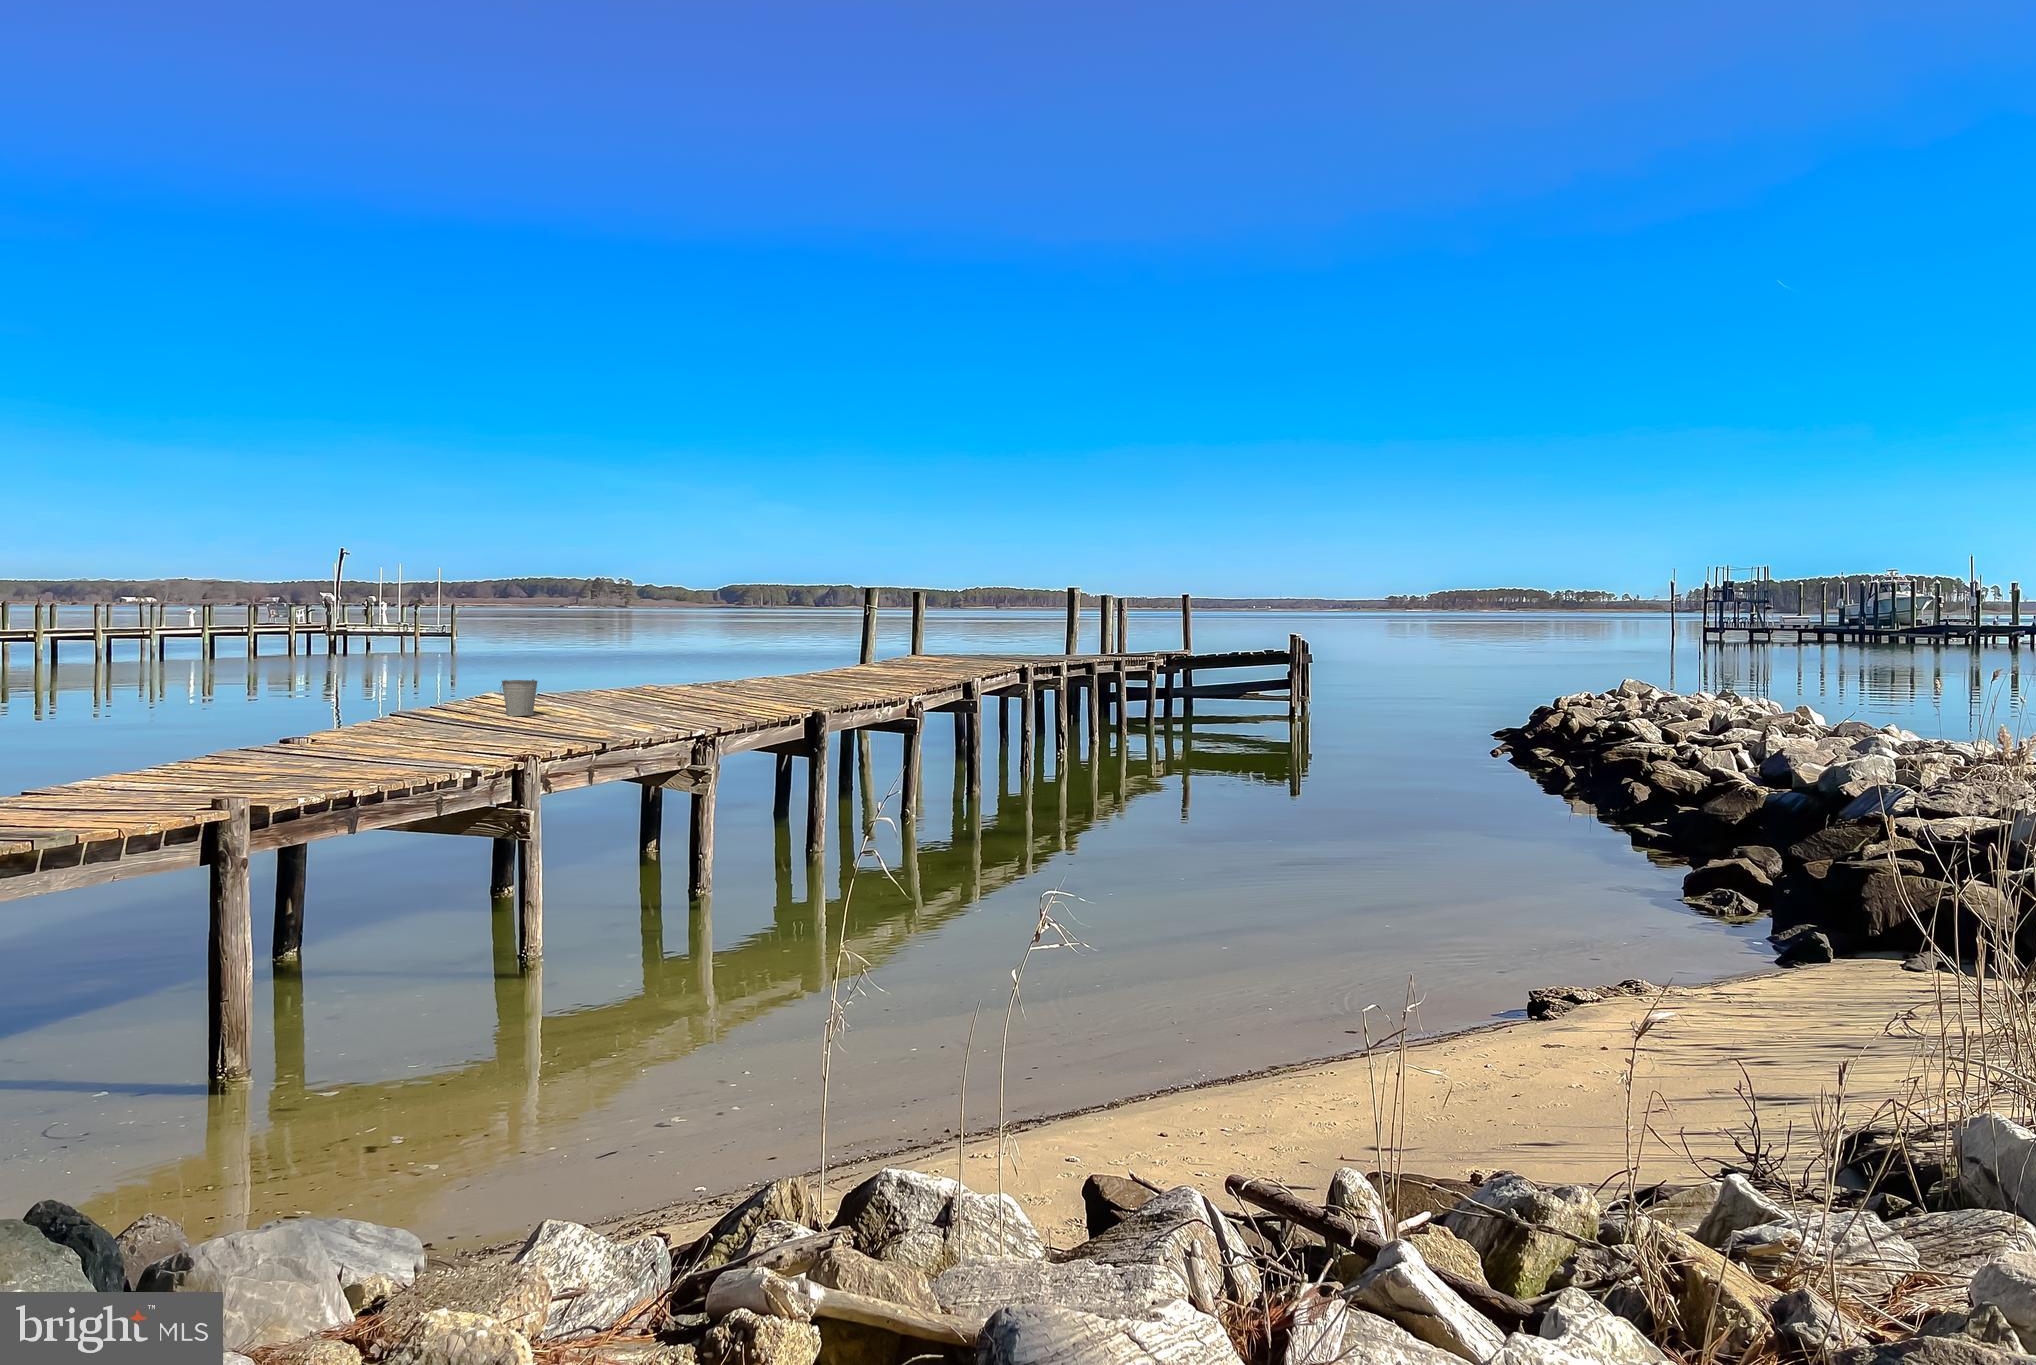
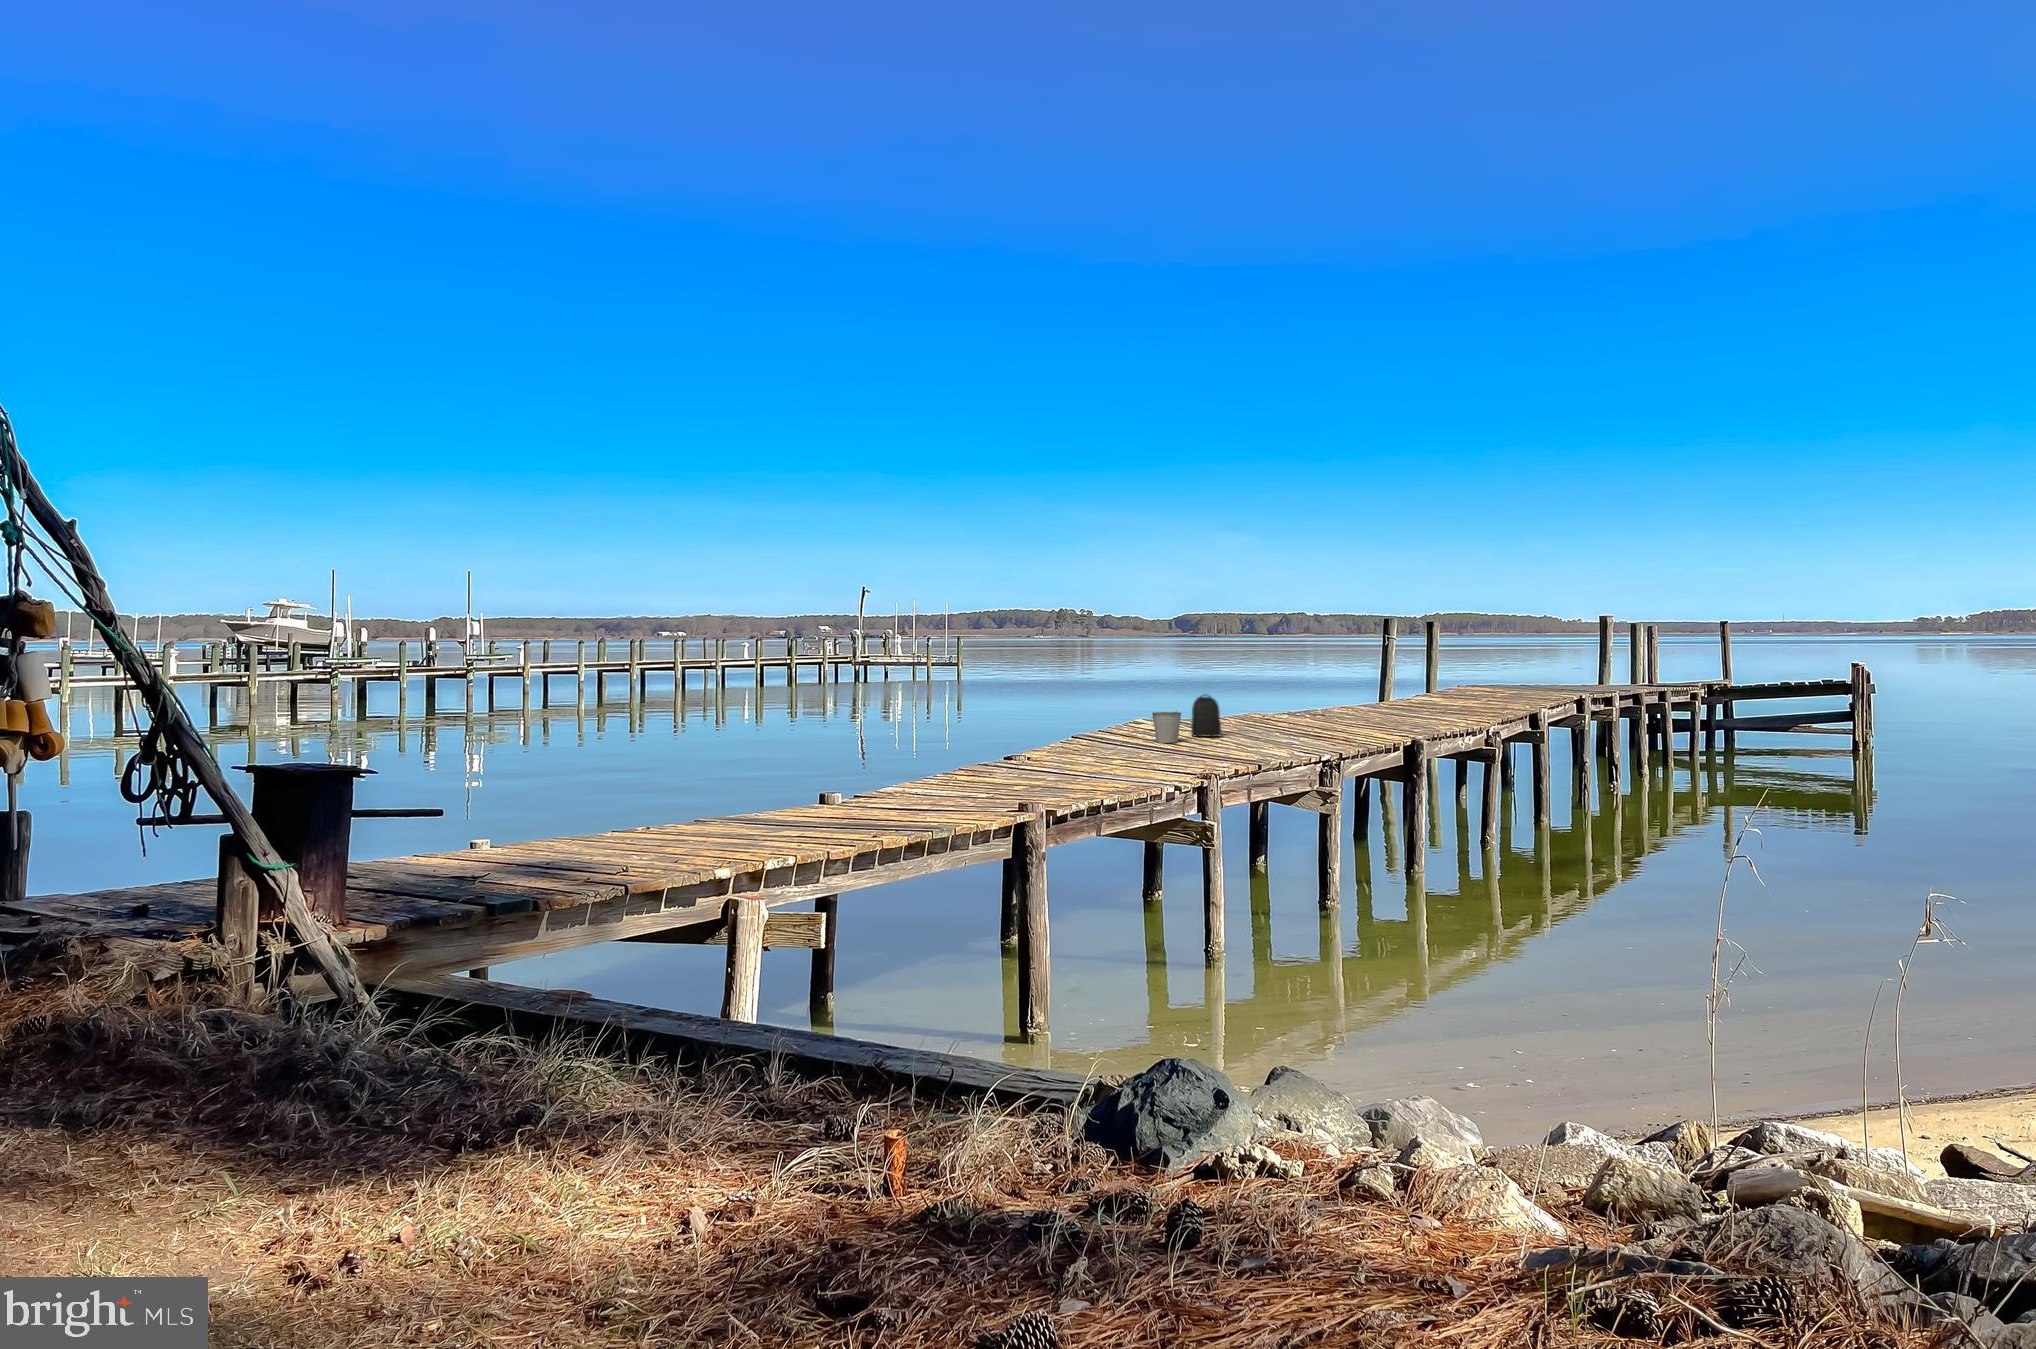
backpack: none [559,660,595,709] -> present [1191,695,1221,737]

